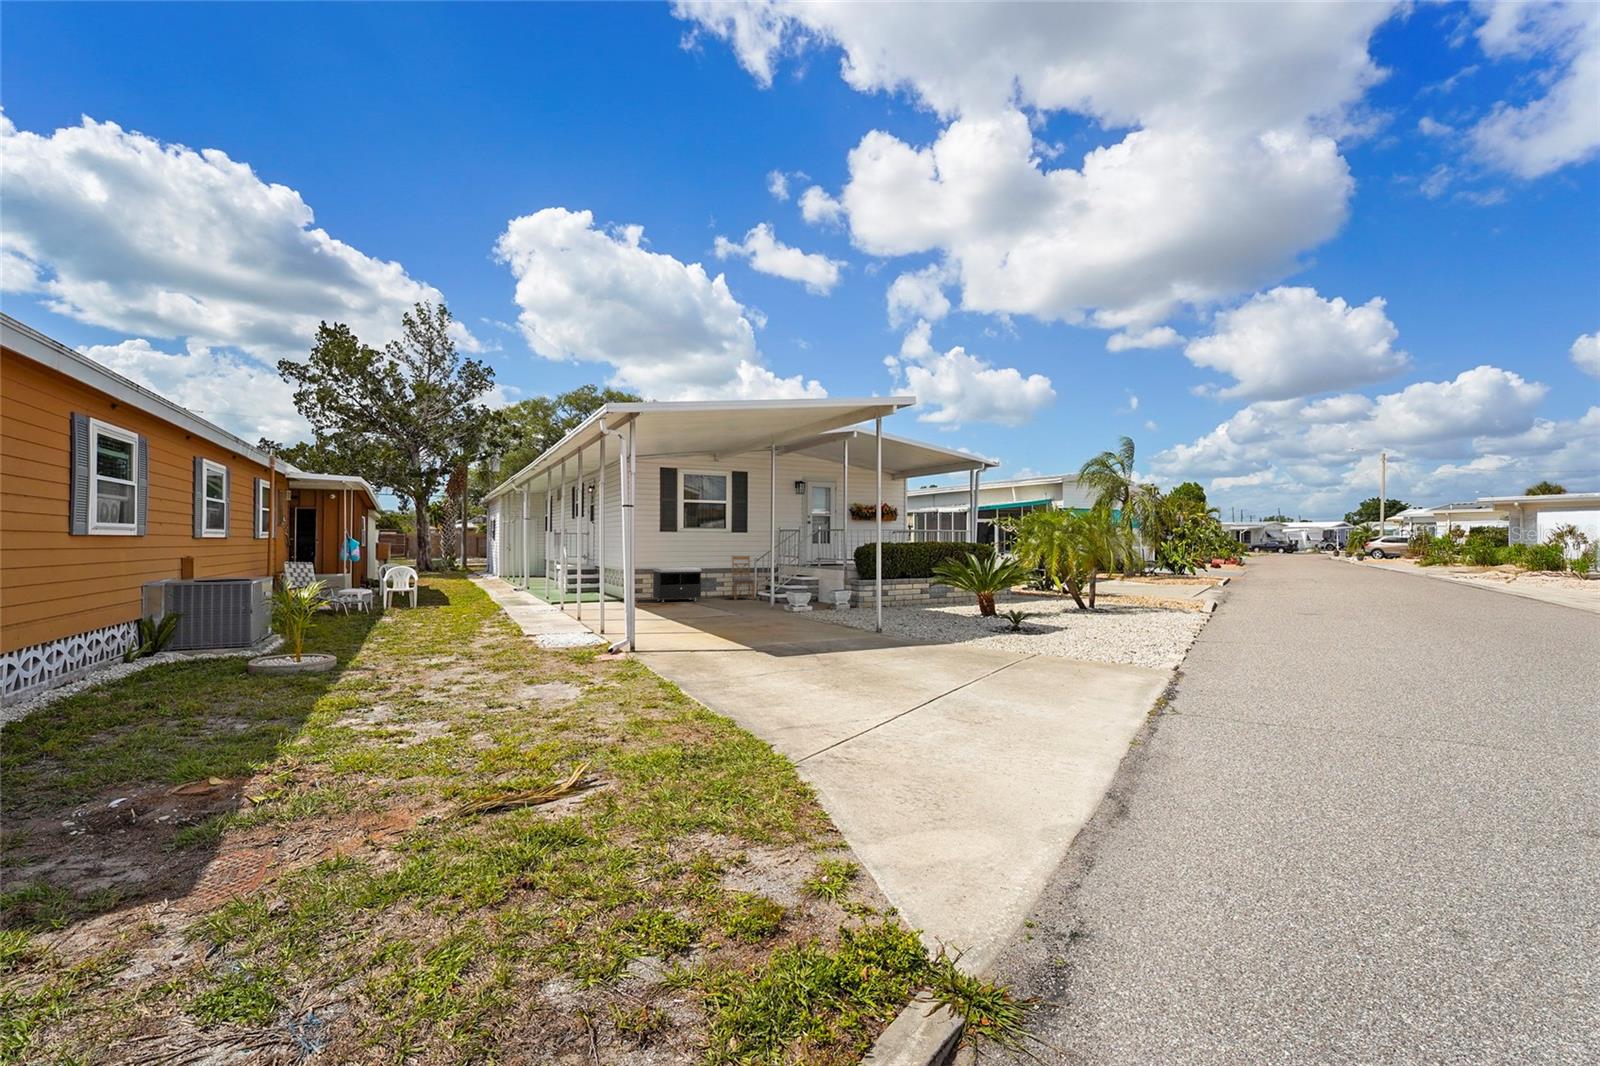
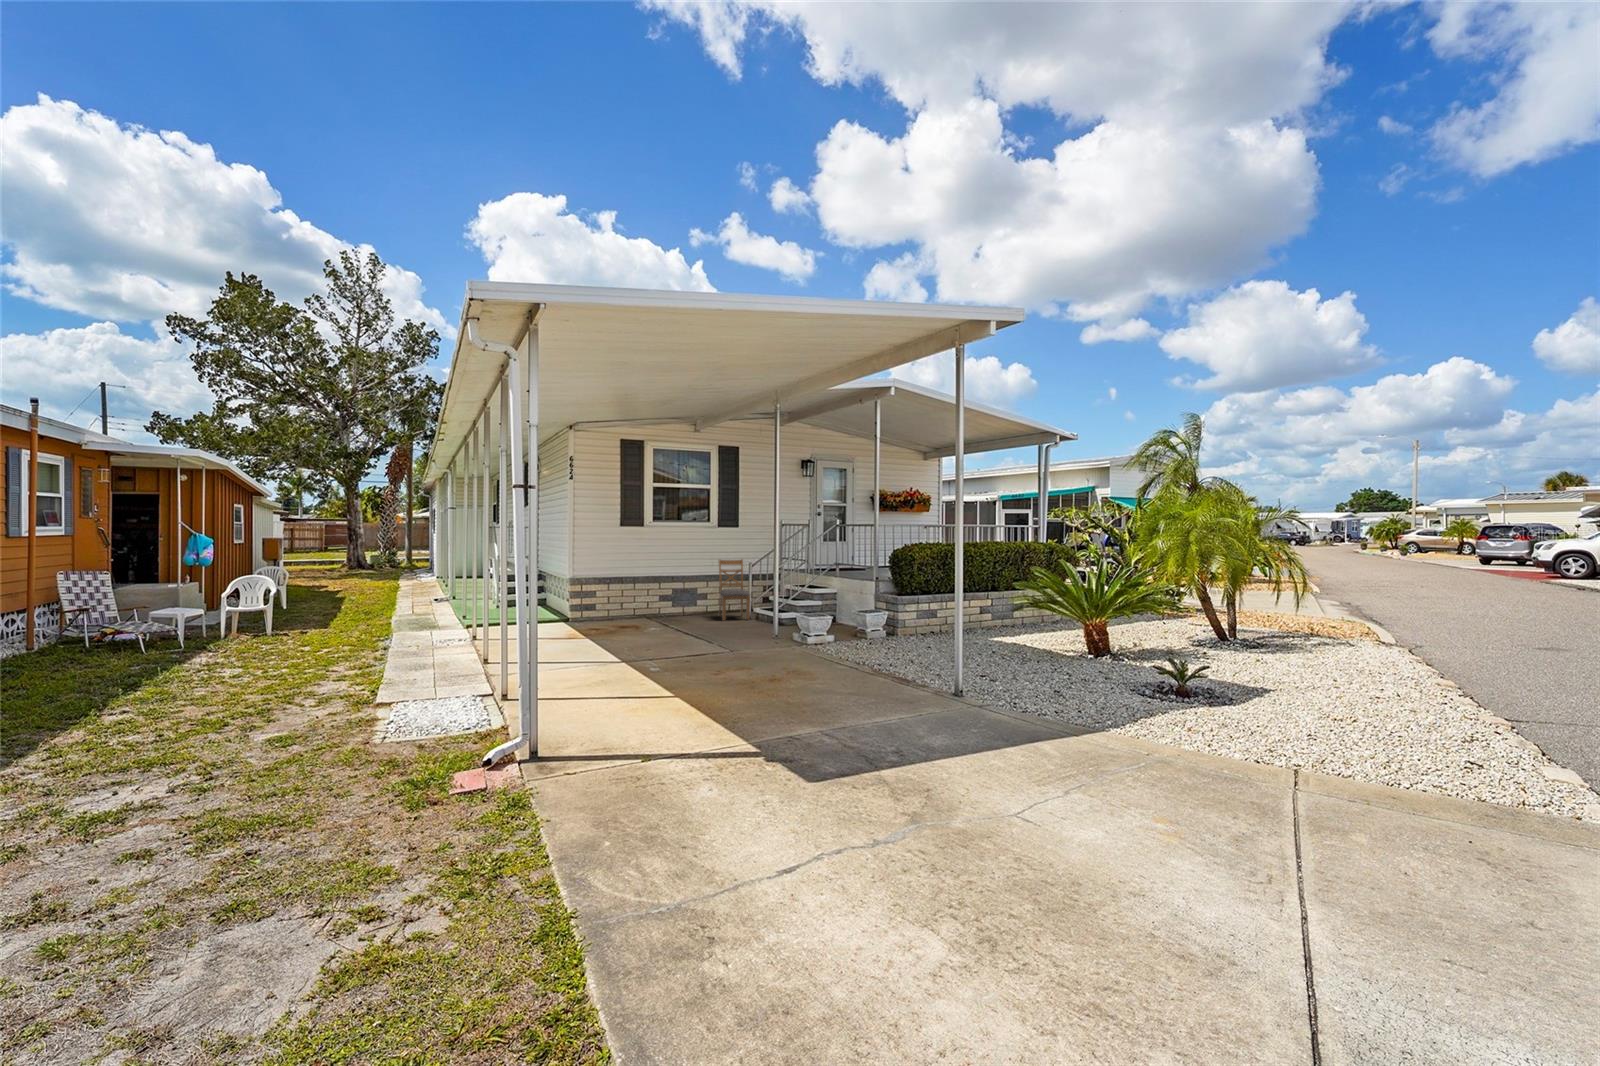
storage bench: present [653,567,702,602] -> none [610,576,677,626]

